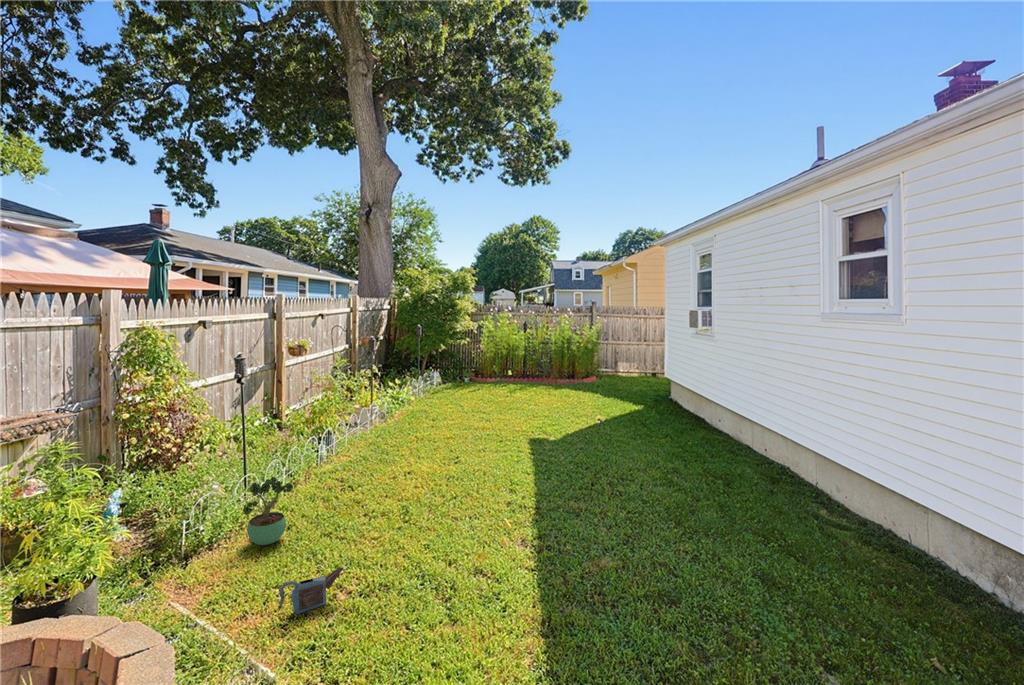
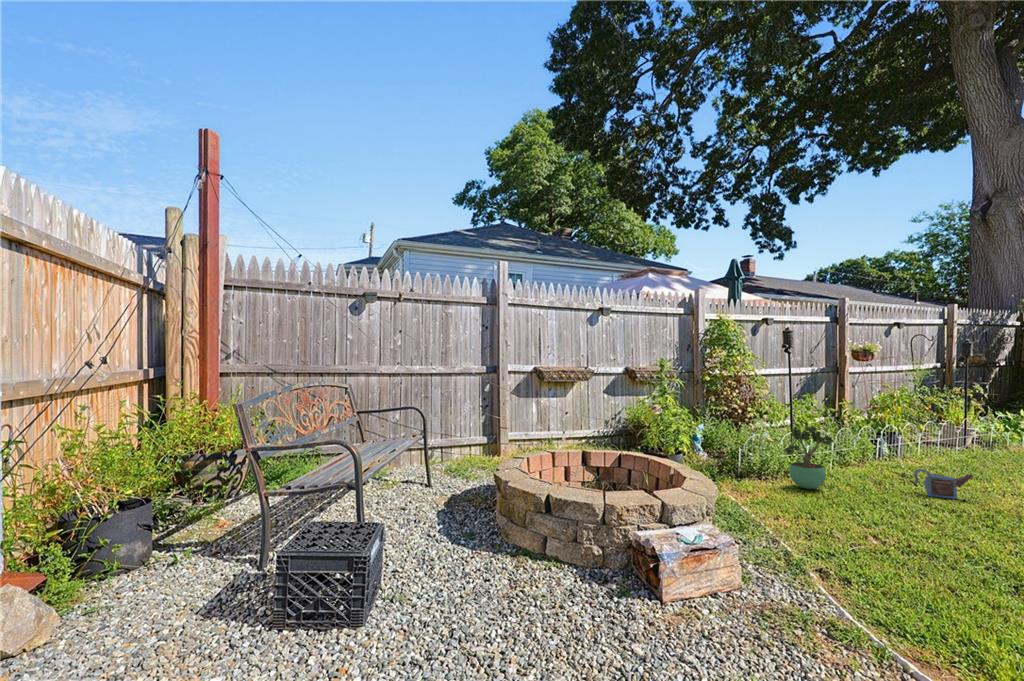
watering can: present [279,567,343,614] -> present [914,469,974,499]

